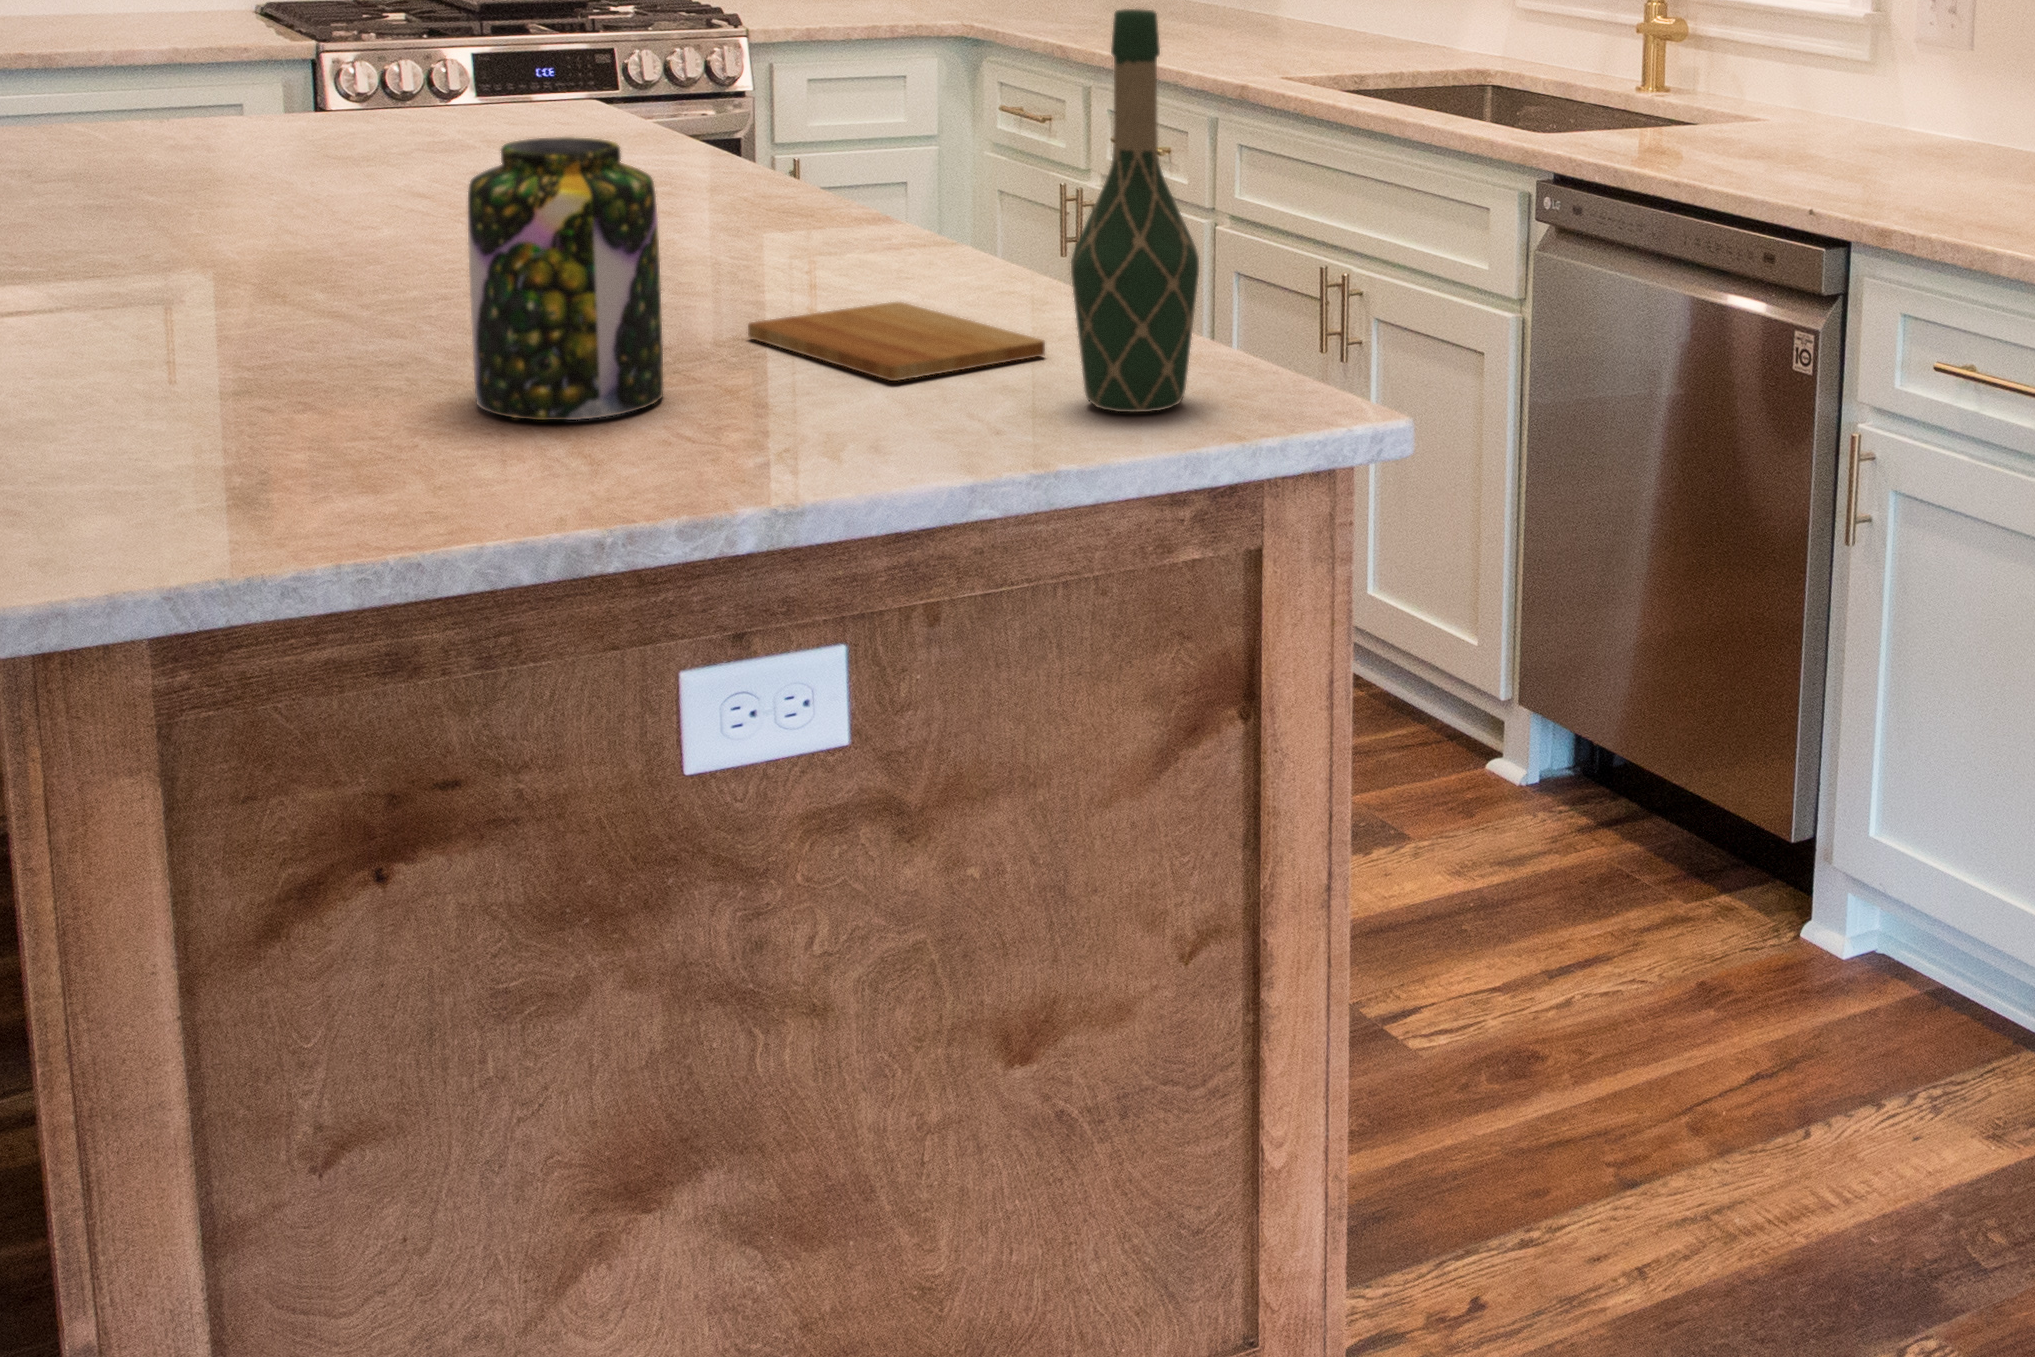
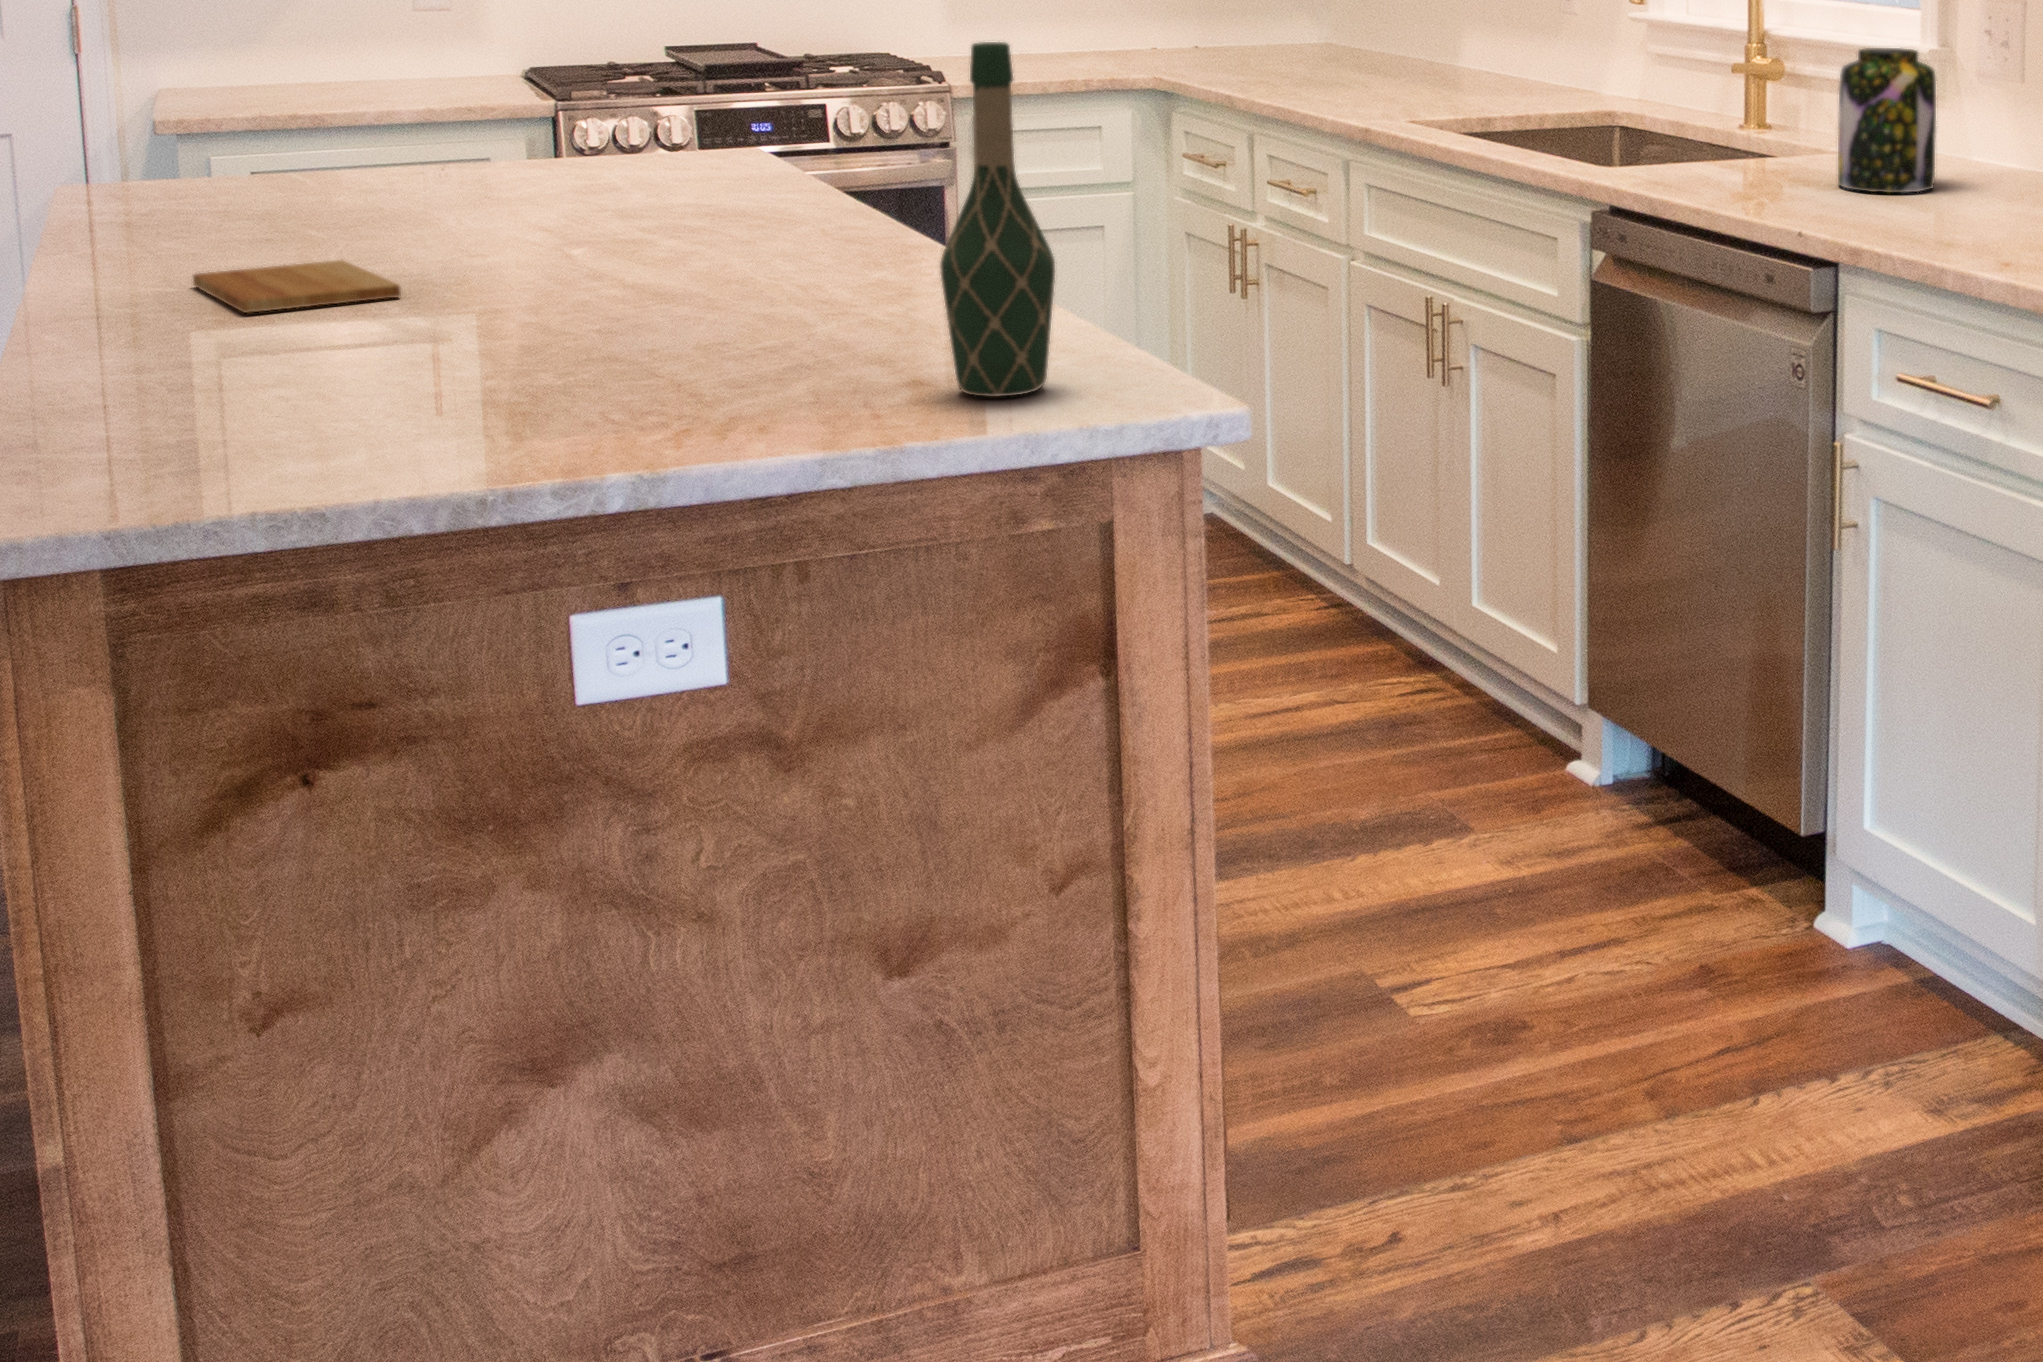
jar: present [468,137,663,420] -> present [1838,48,1936,193]
cutting board: present [748,302,1045,381] -> present [193,260,401,313]

